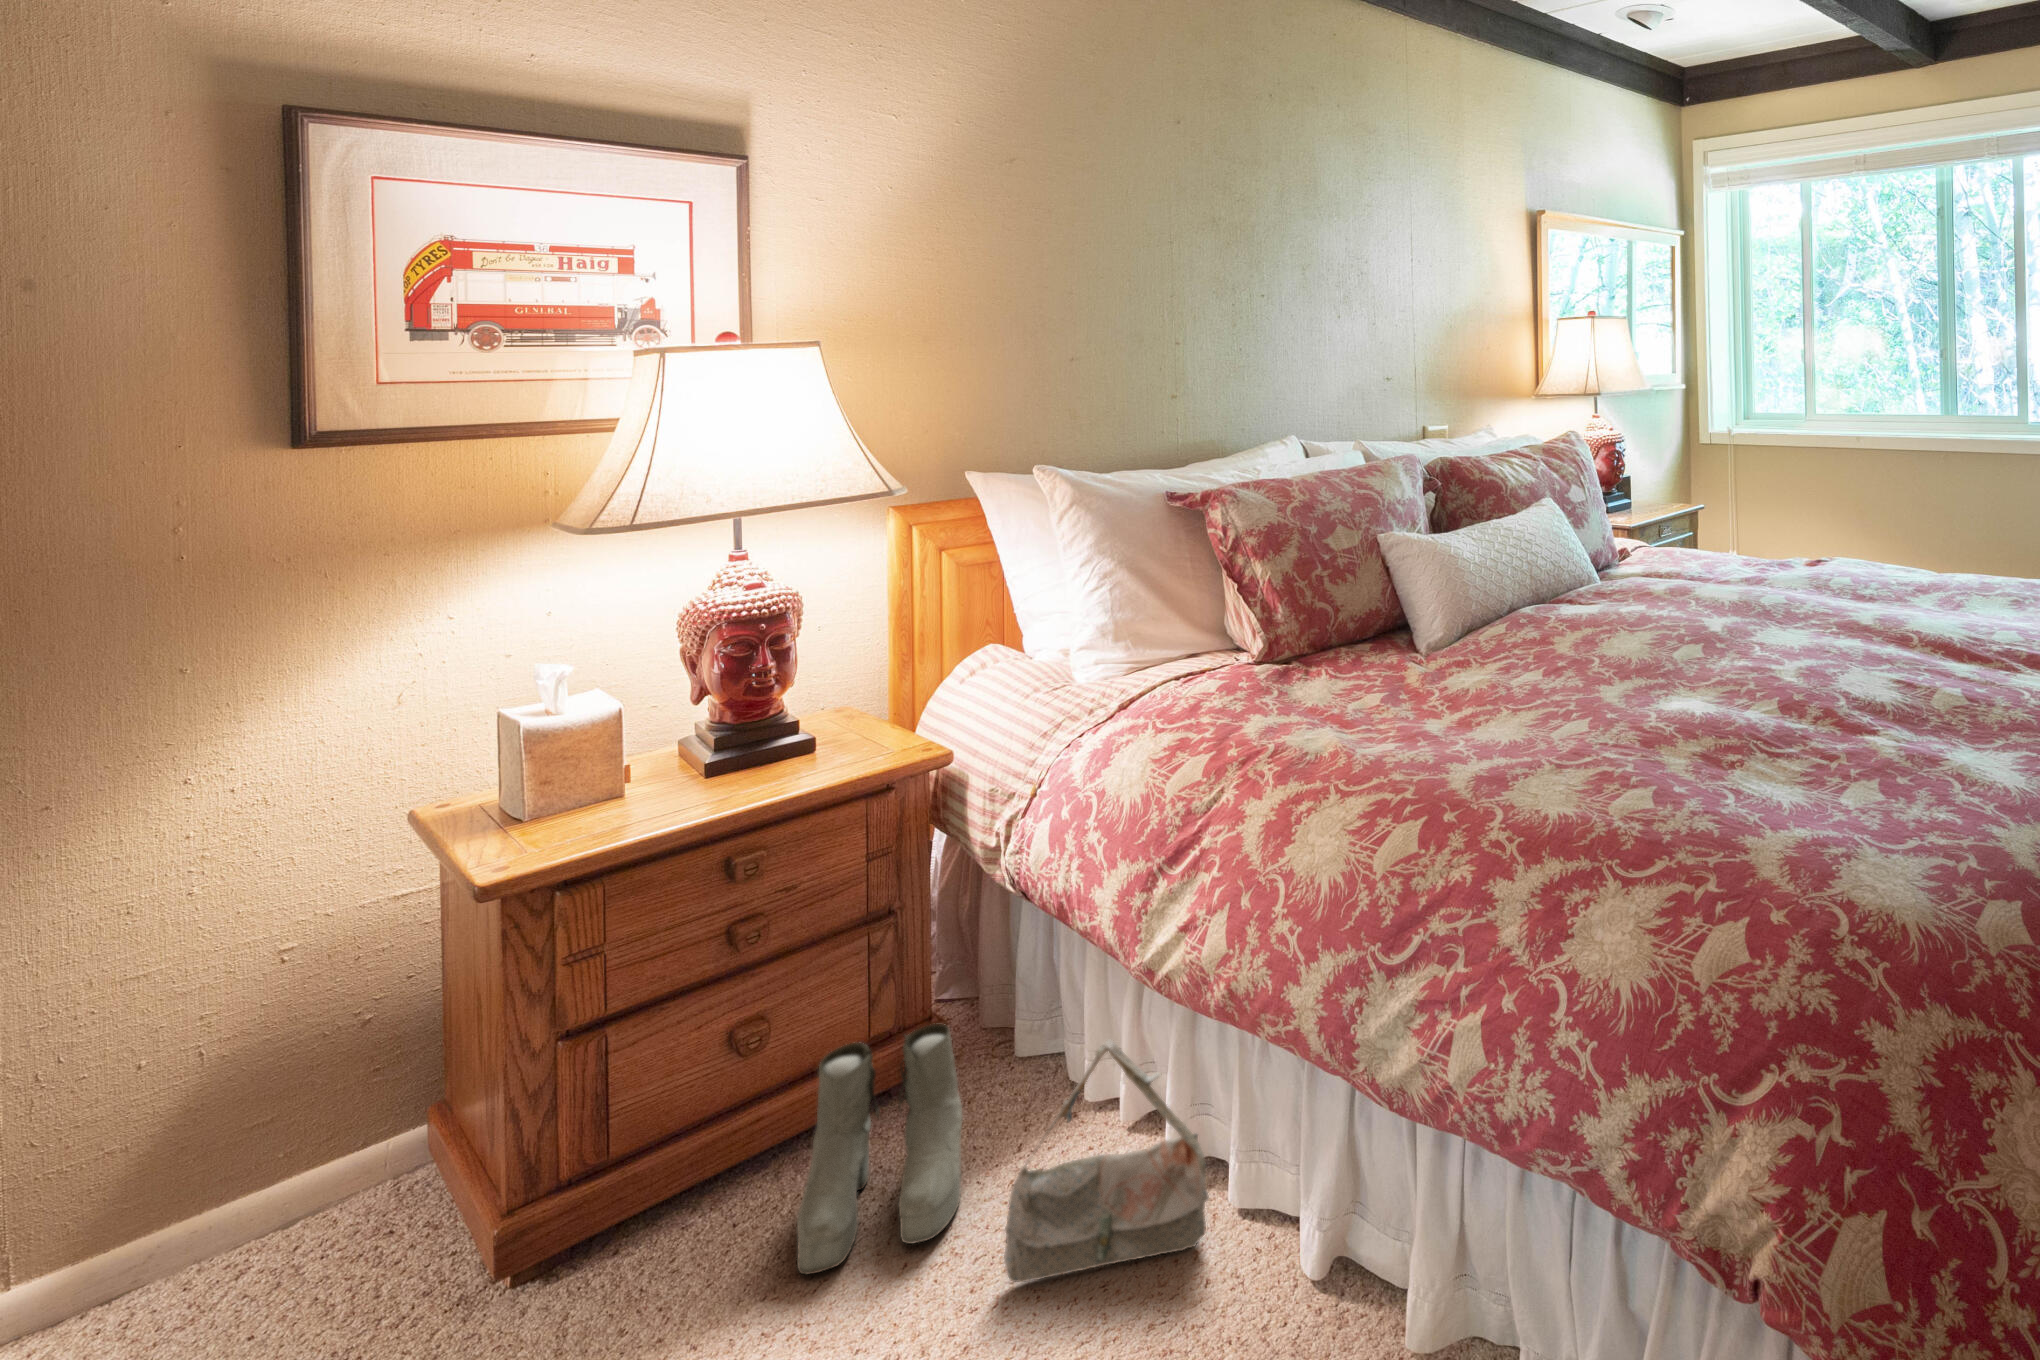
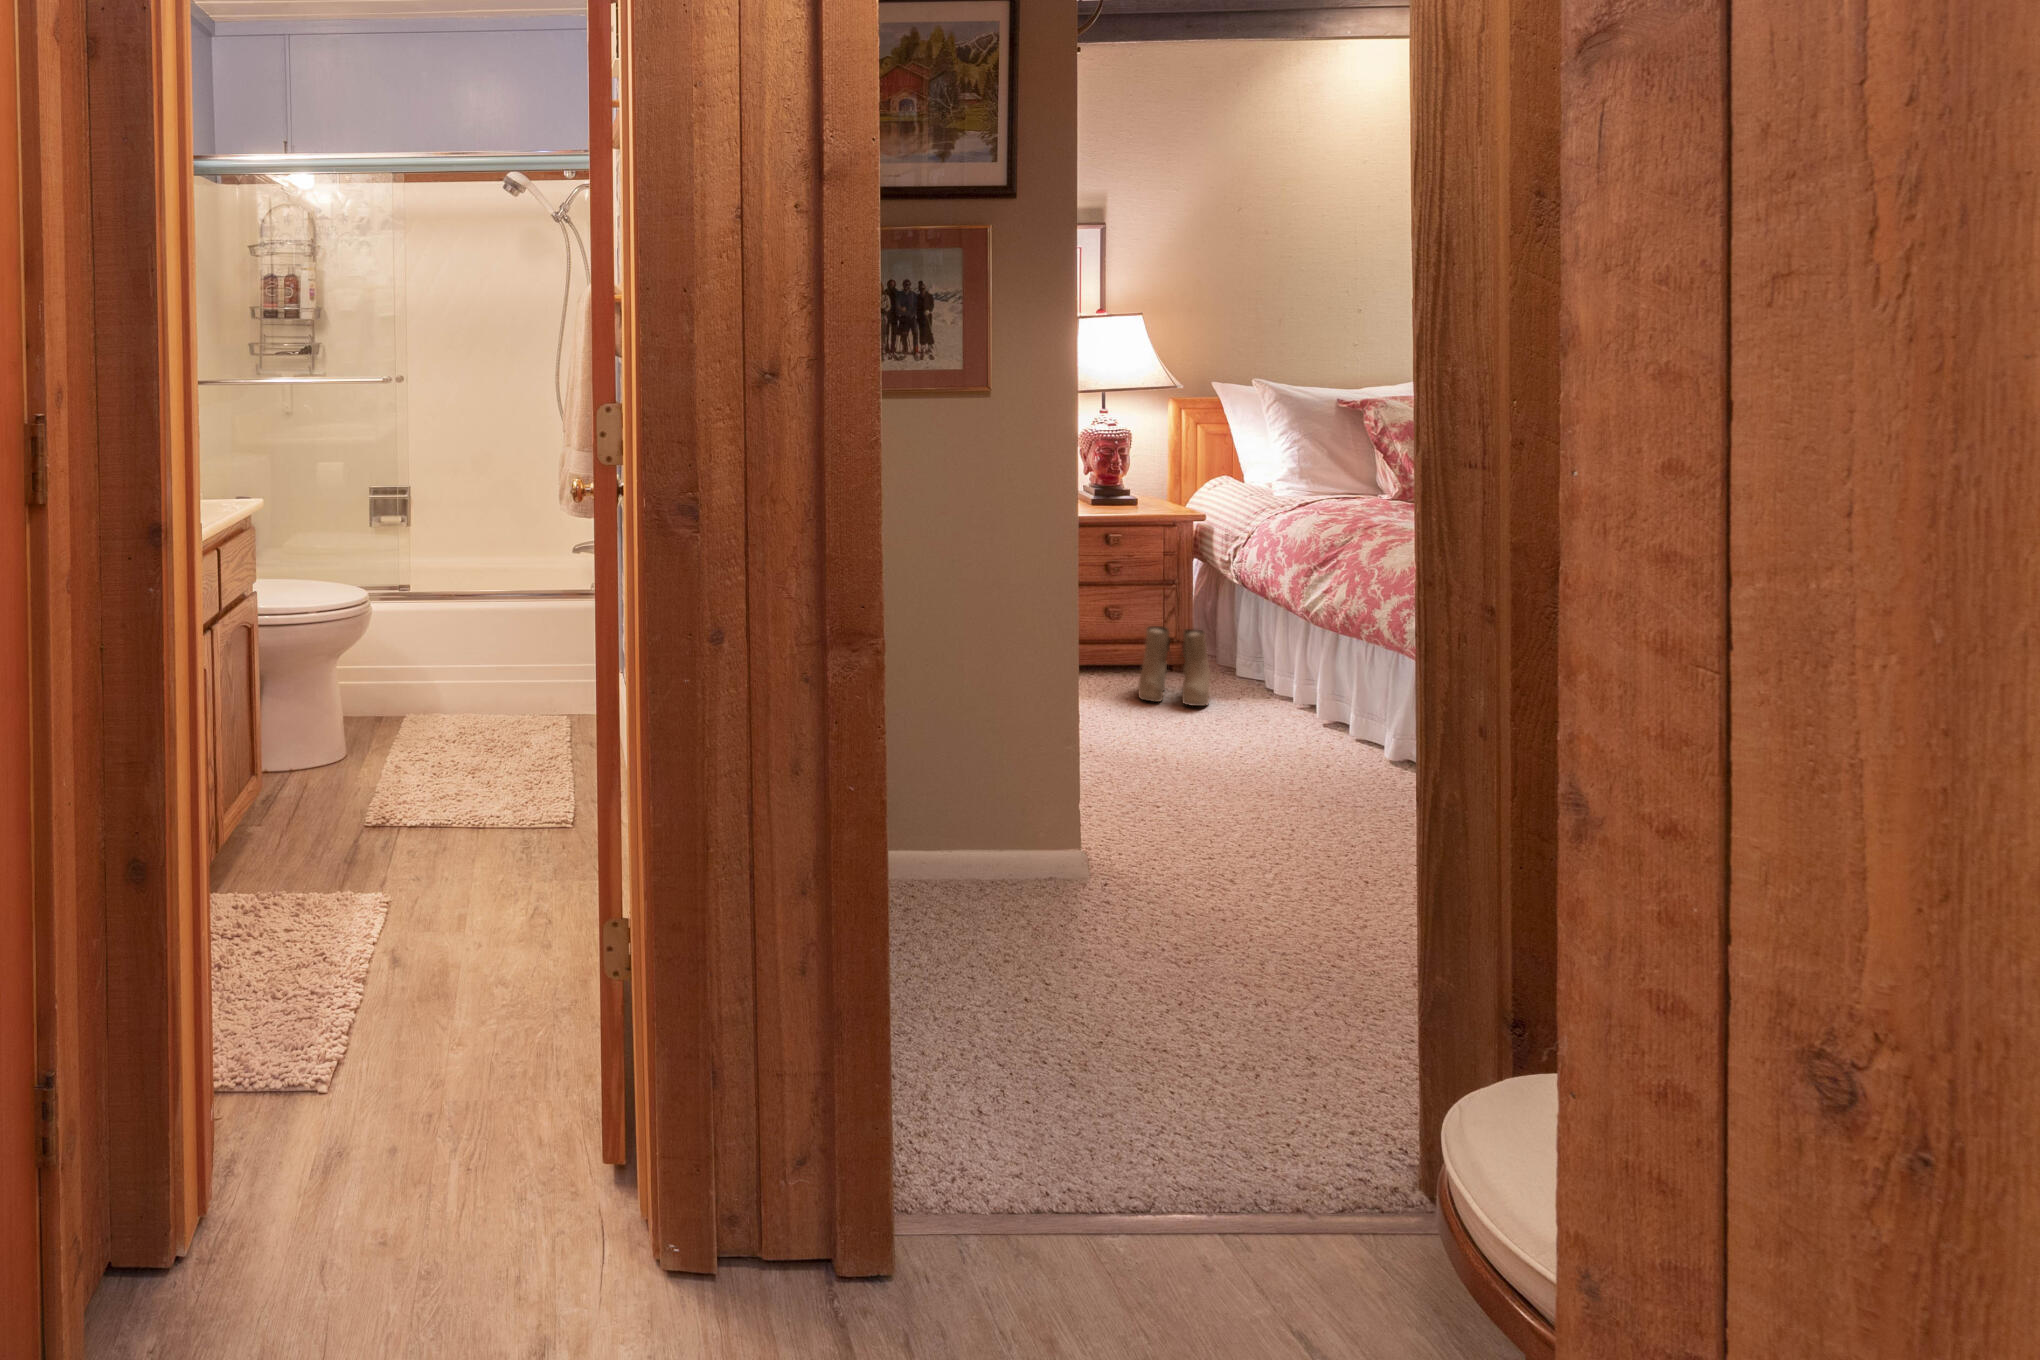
bag: present [1004,1040,1210,1282] -> none [1231,634,1334,740]

